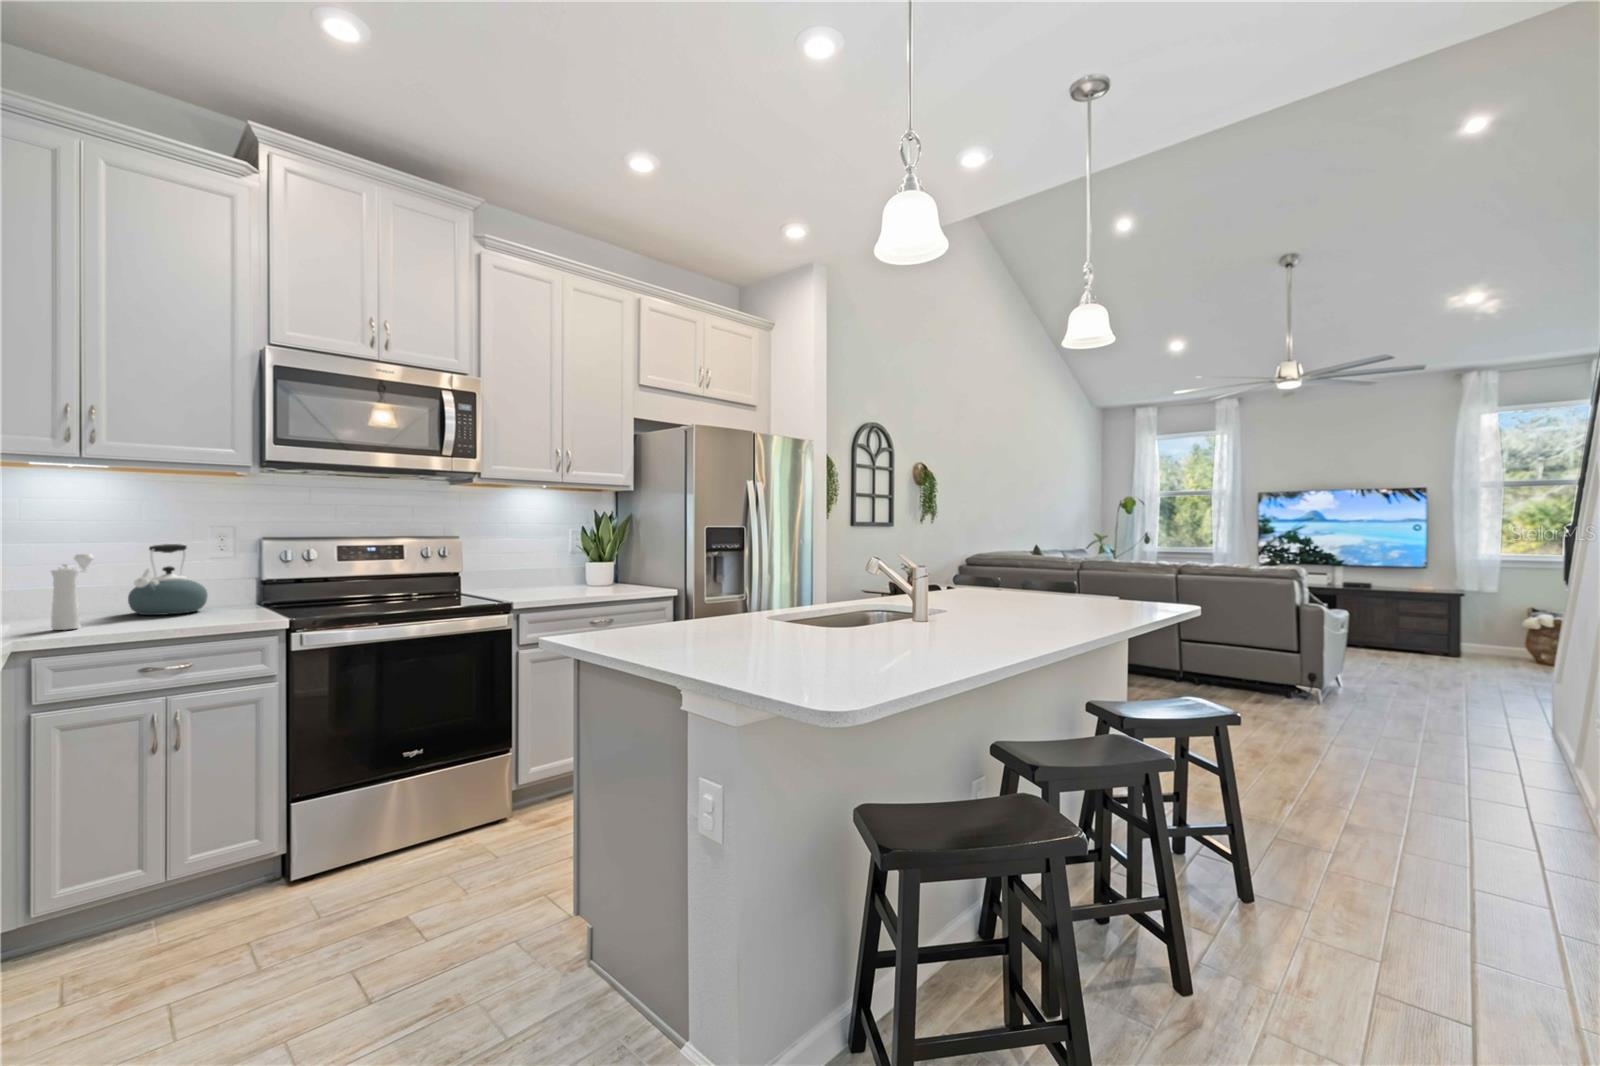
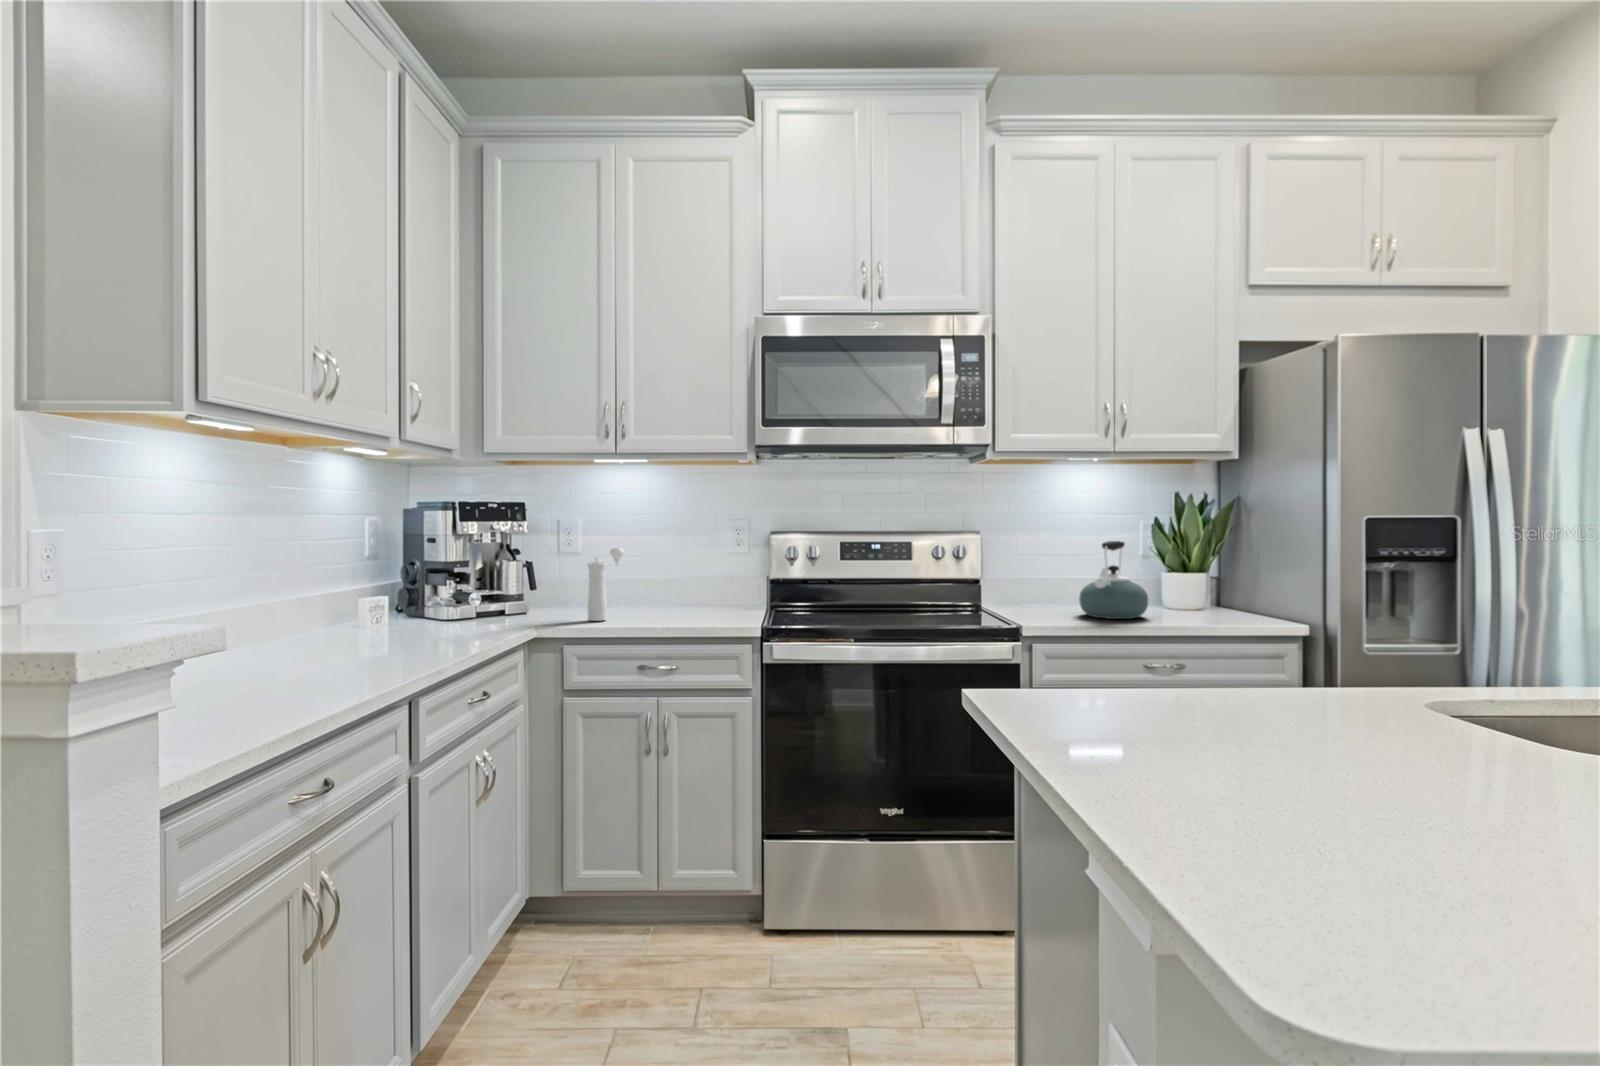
kettle: present [128,544,208,615] -> present [1079,541,1148,619]

